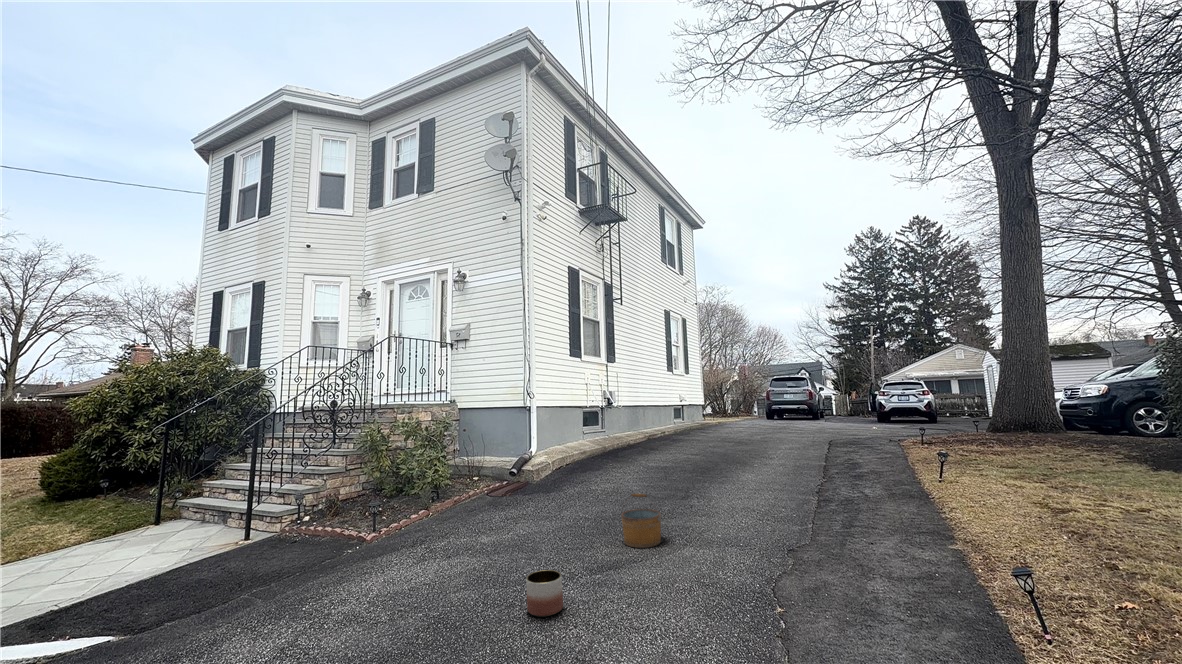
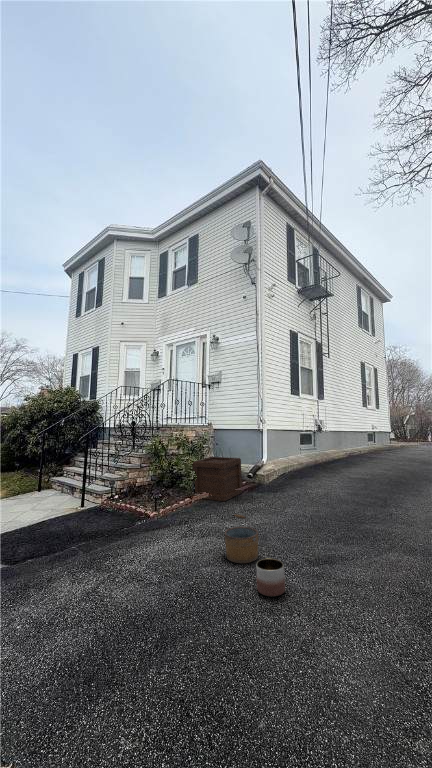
wooden crate: none [429,448,503,511] -> present [193,457,242,501]
bucket: present [621,494,661,548] -> present [225,514,258,563]

